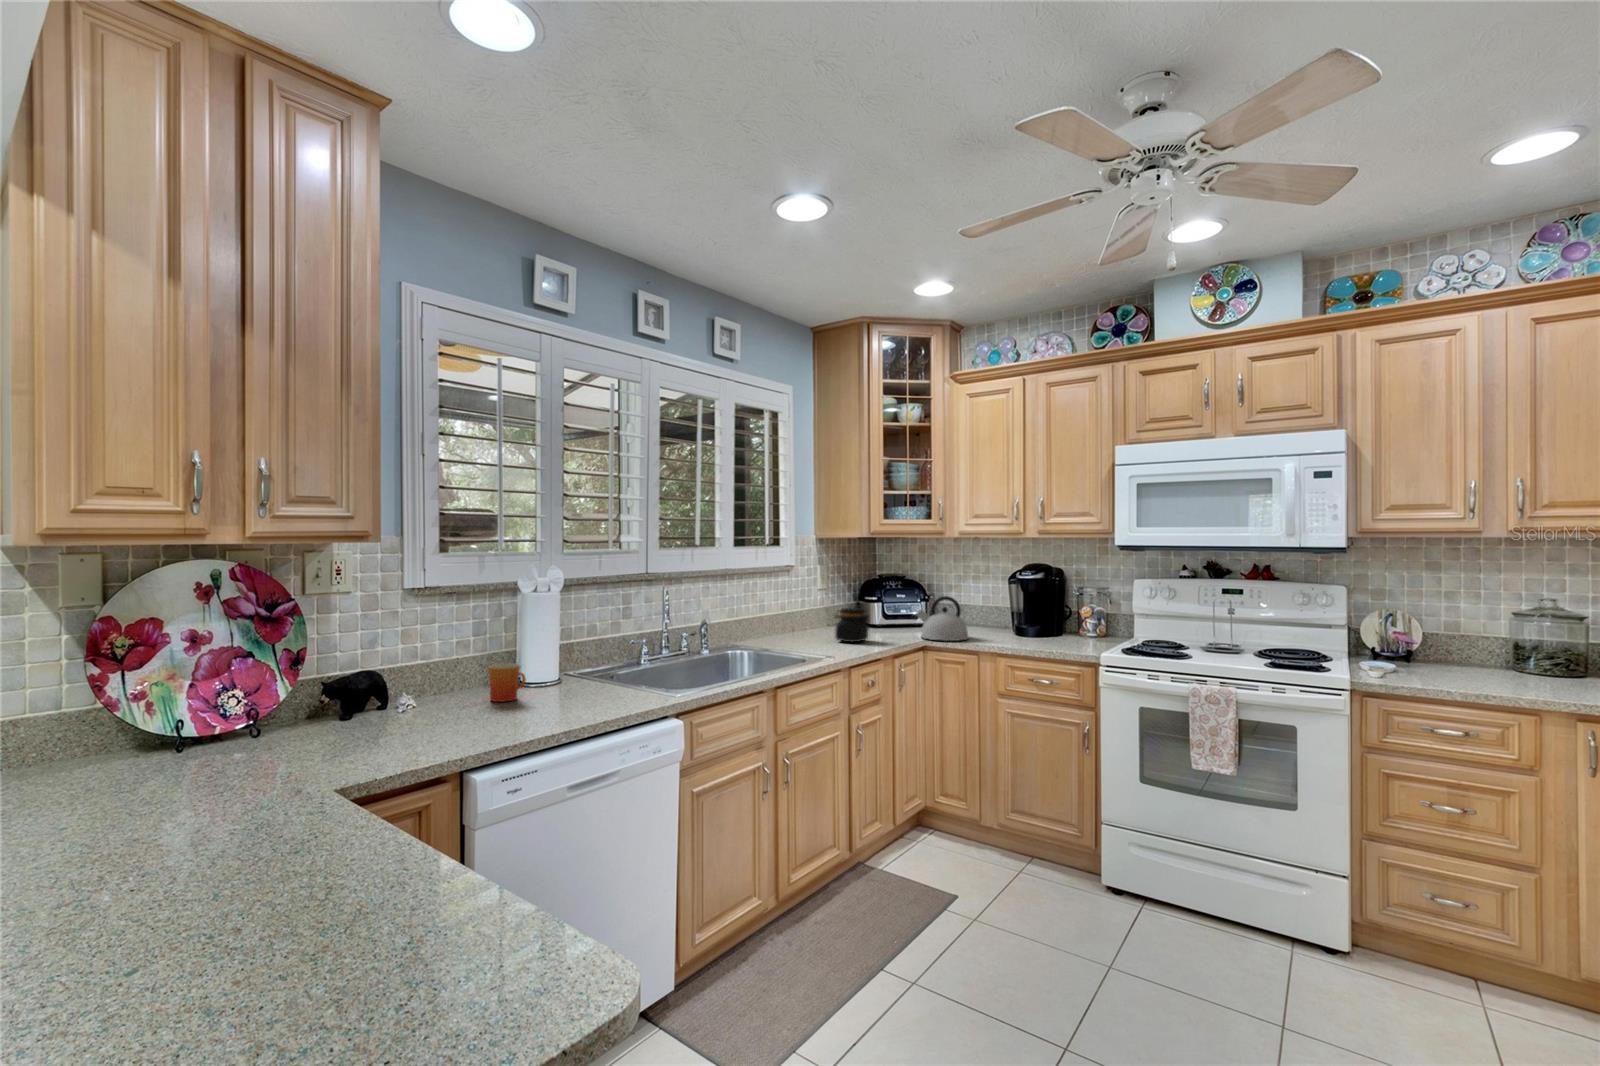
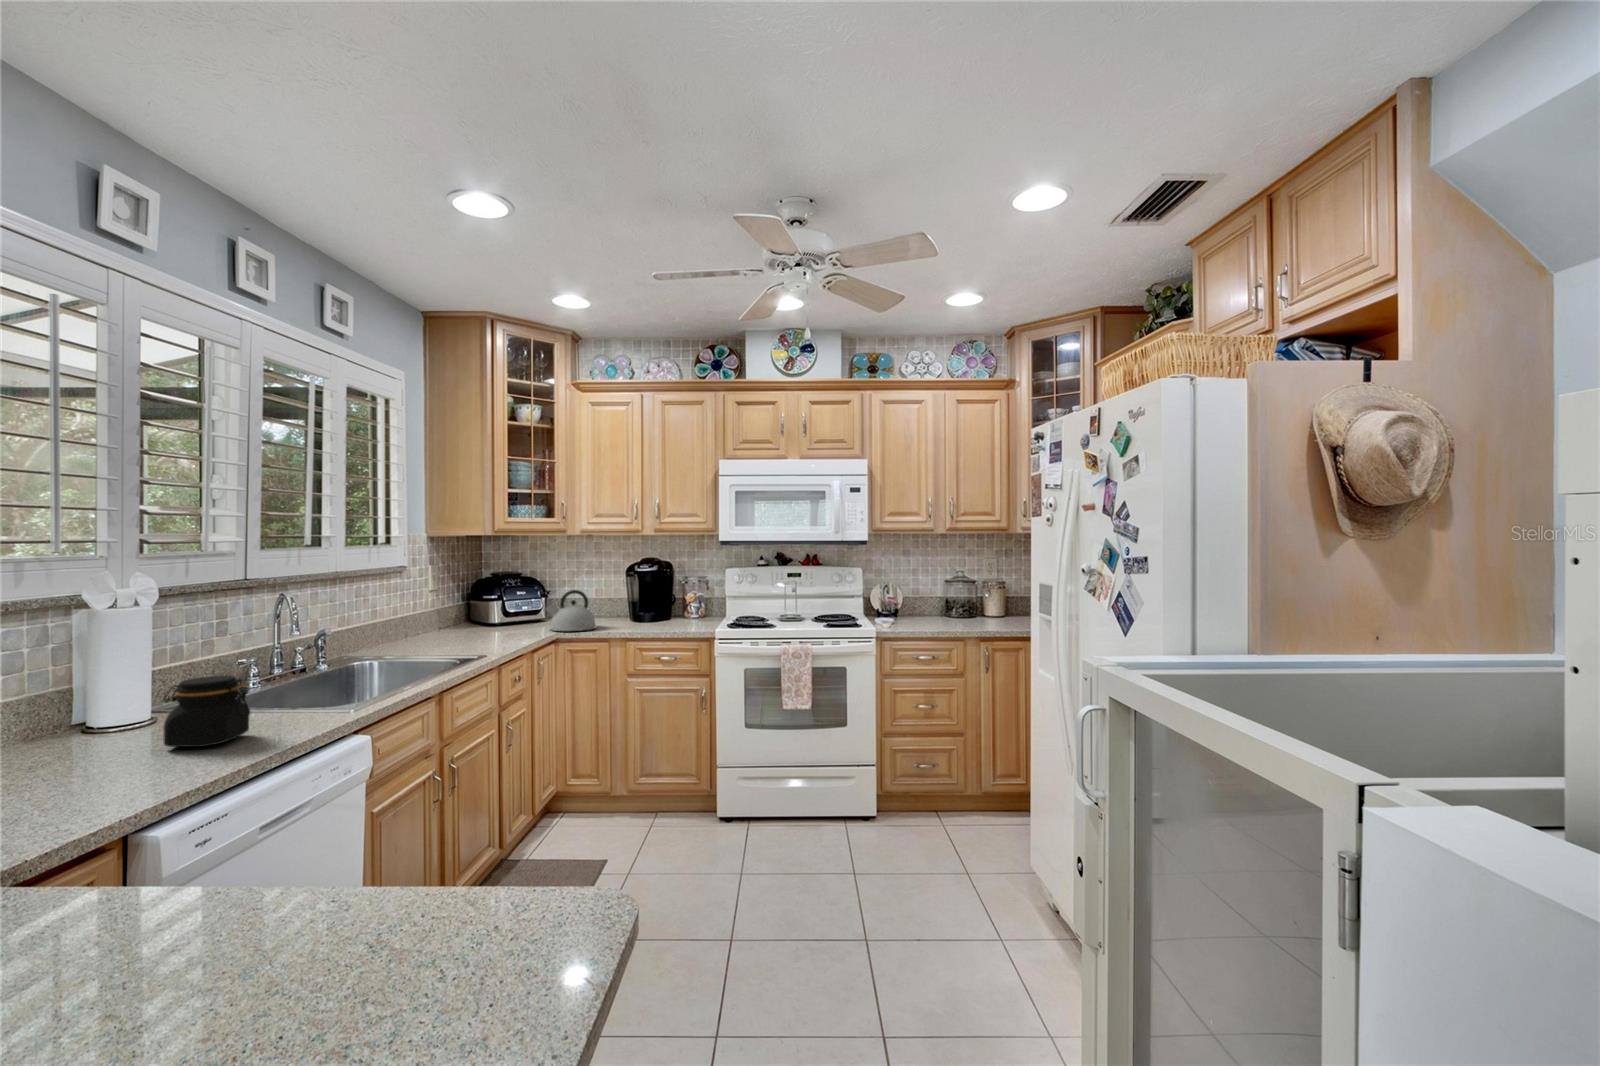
jar: present [835,608,869,642] -> present [163,676,250,747]
mug: present [488,663,526,702] -> none [41,707,117,761]

